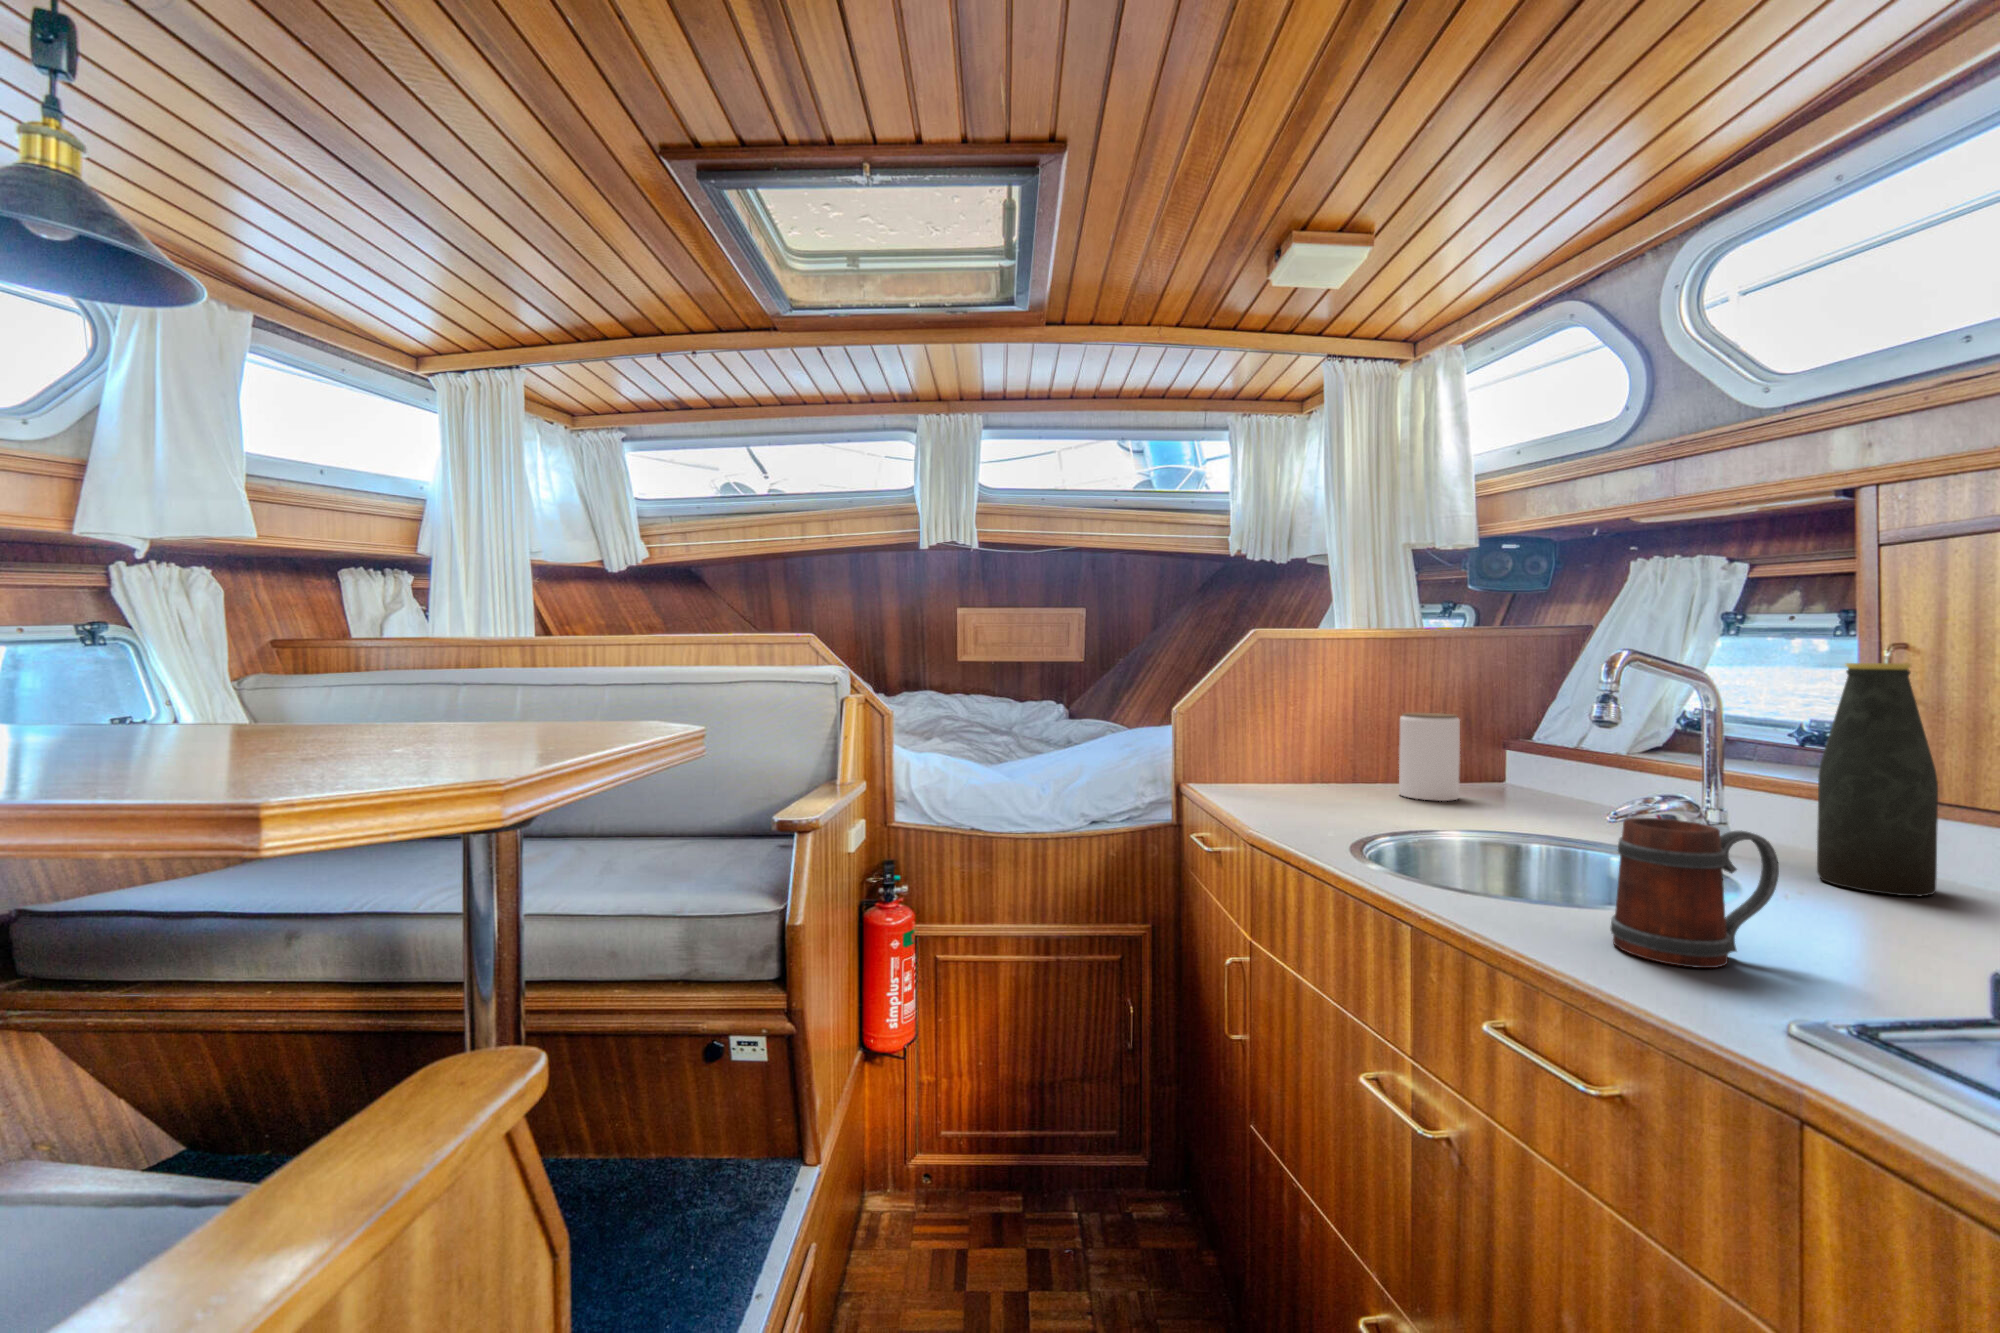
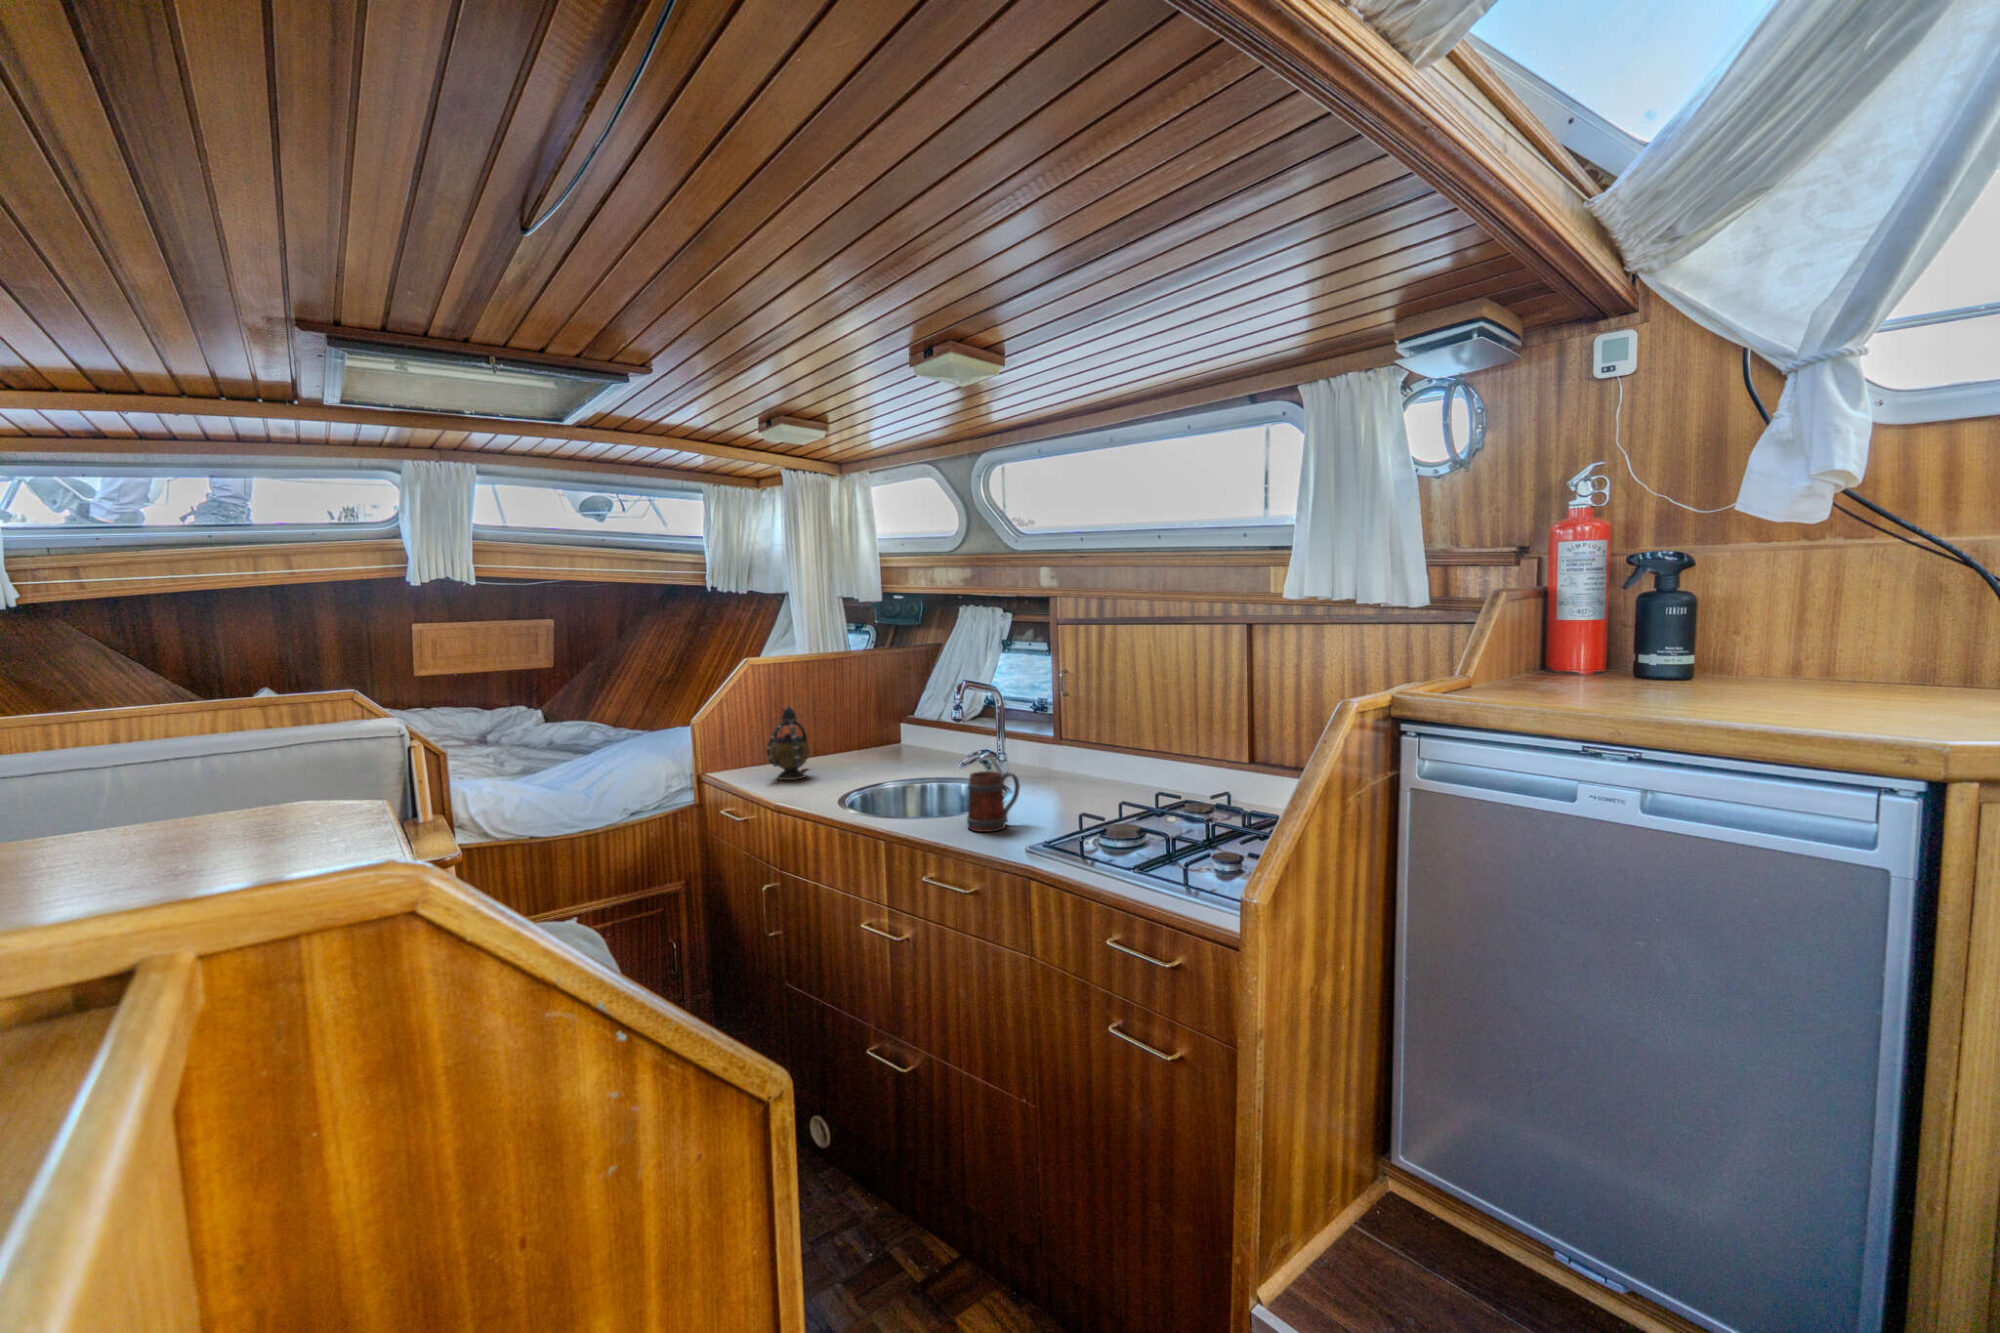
bottle: present [1817,663,1938,896] -> none [1037,684,1073,786]
teapot: none [1253,691,1328,803] -> present [766,707,809,780]
jar: present [1399,713,1460,801] -> none [849,710,884,765]

